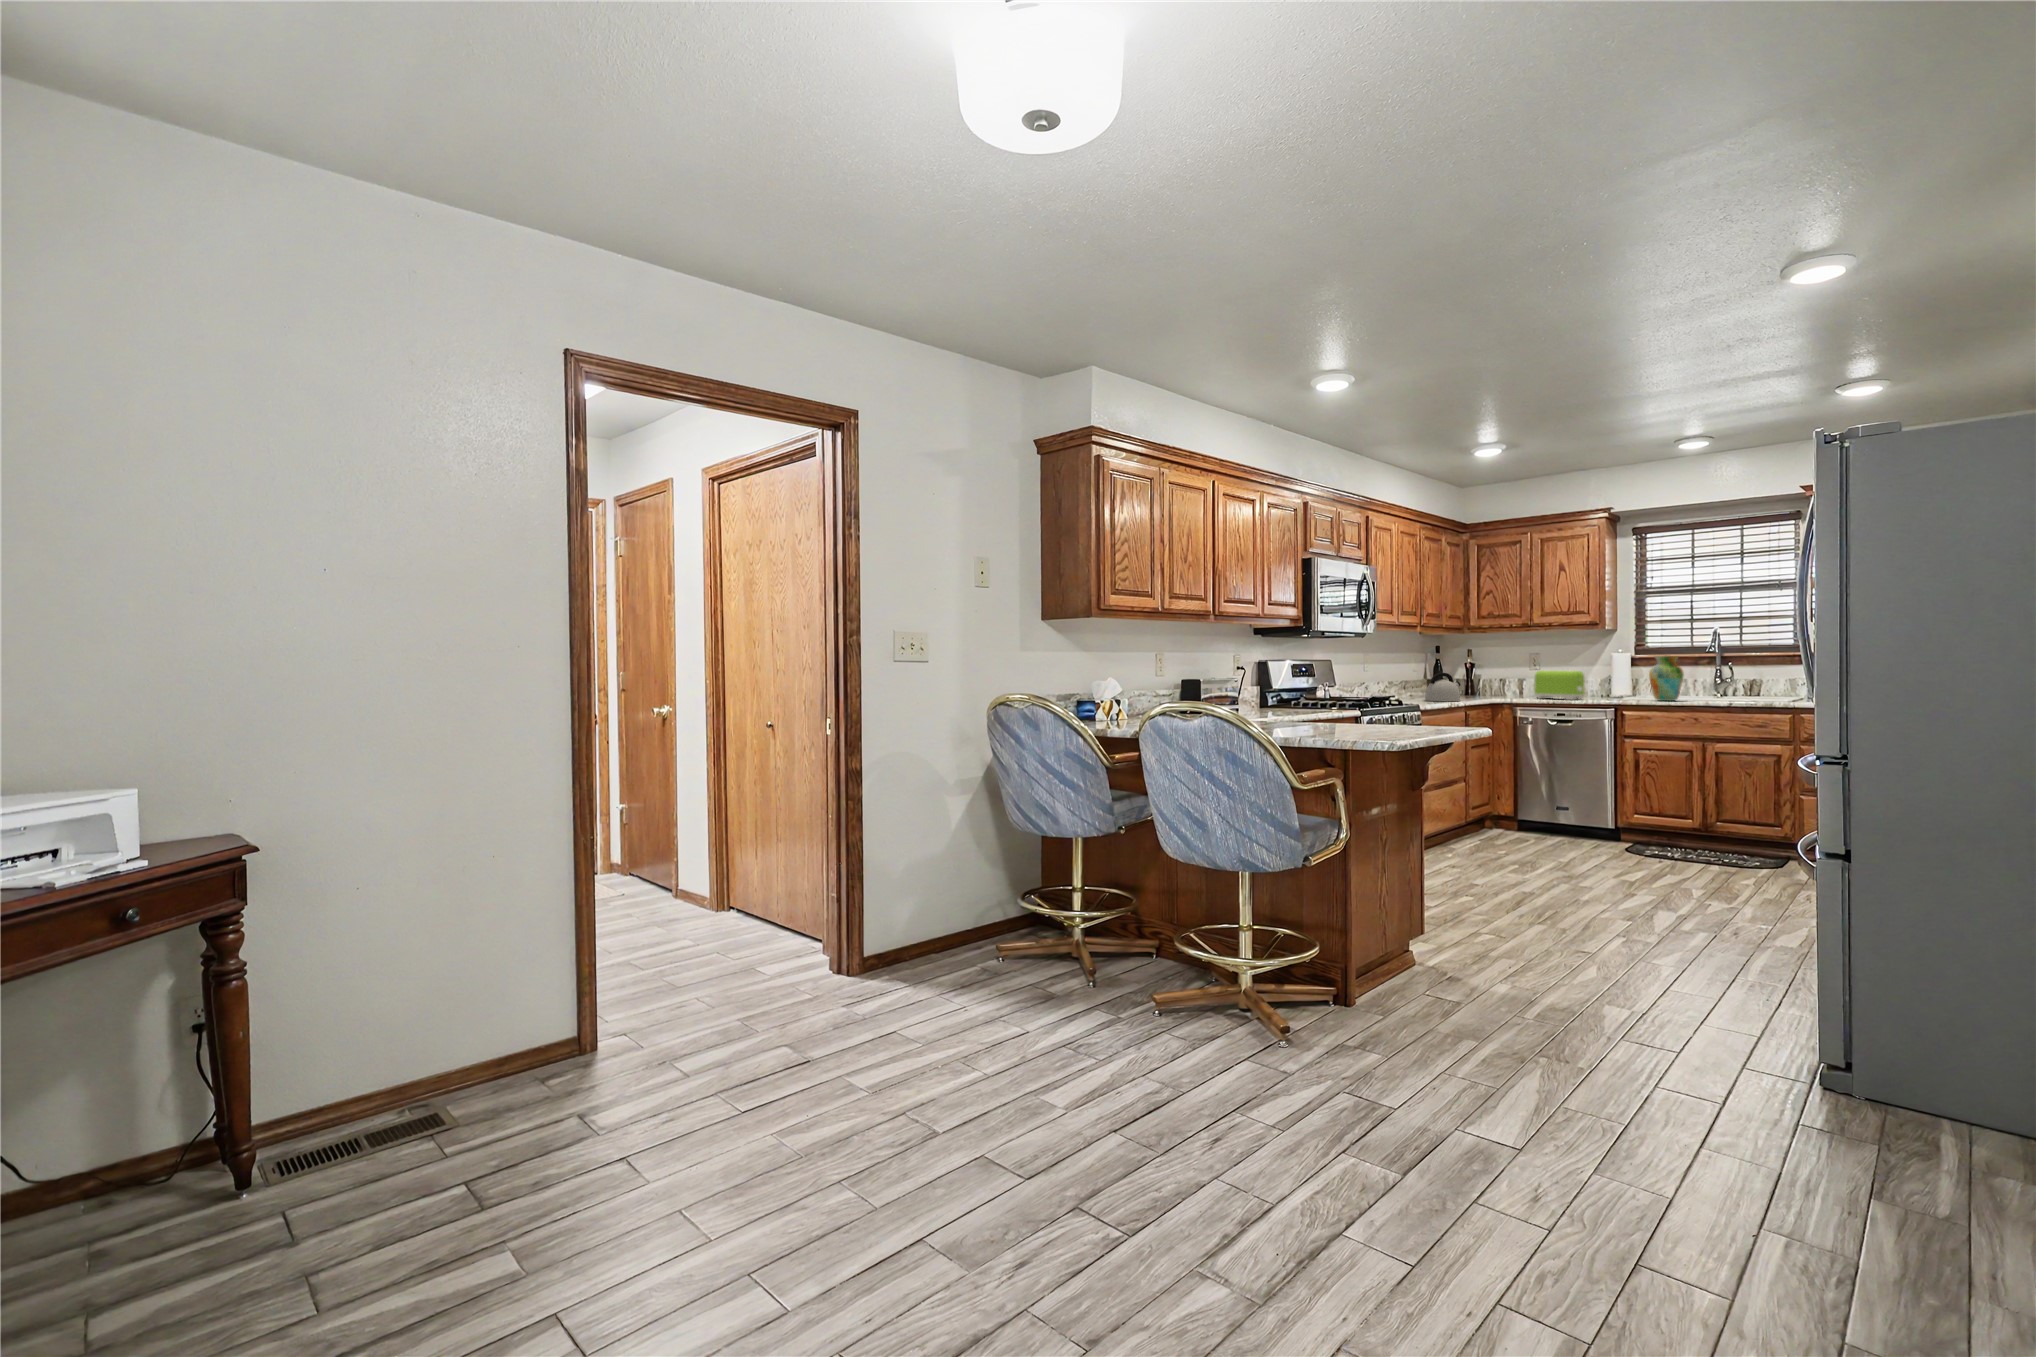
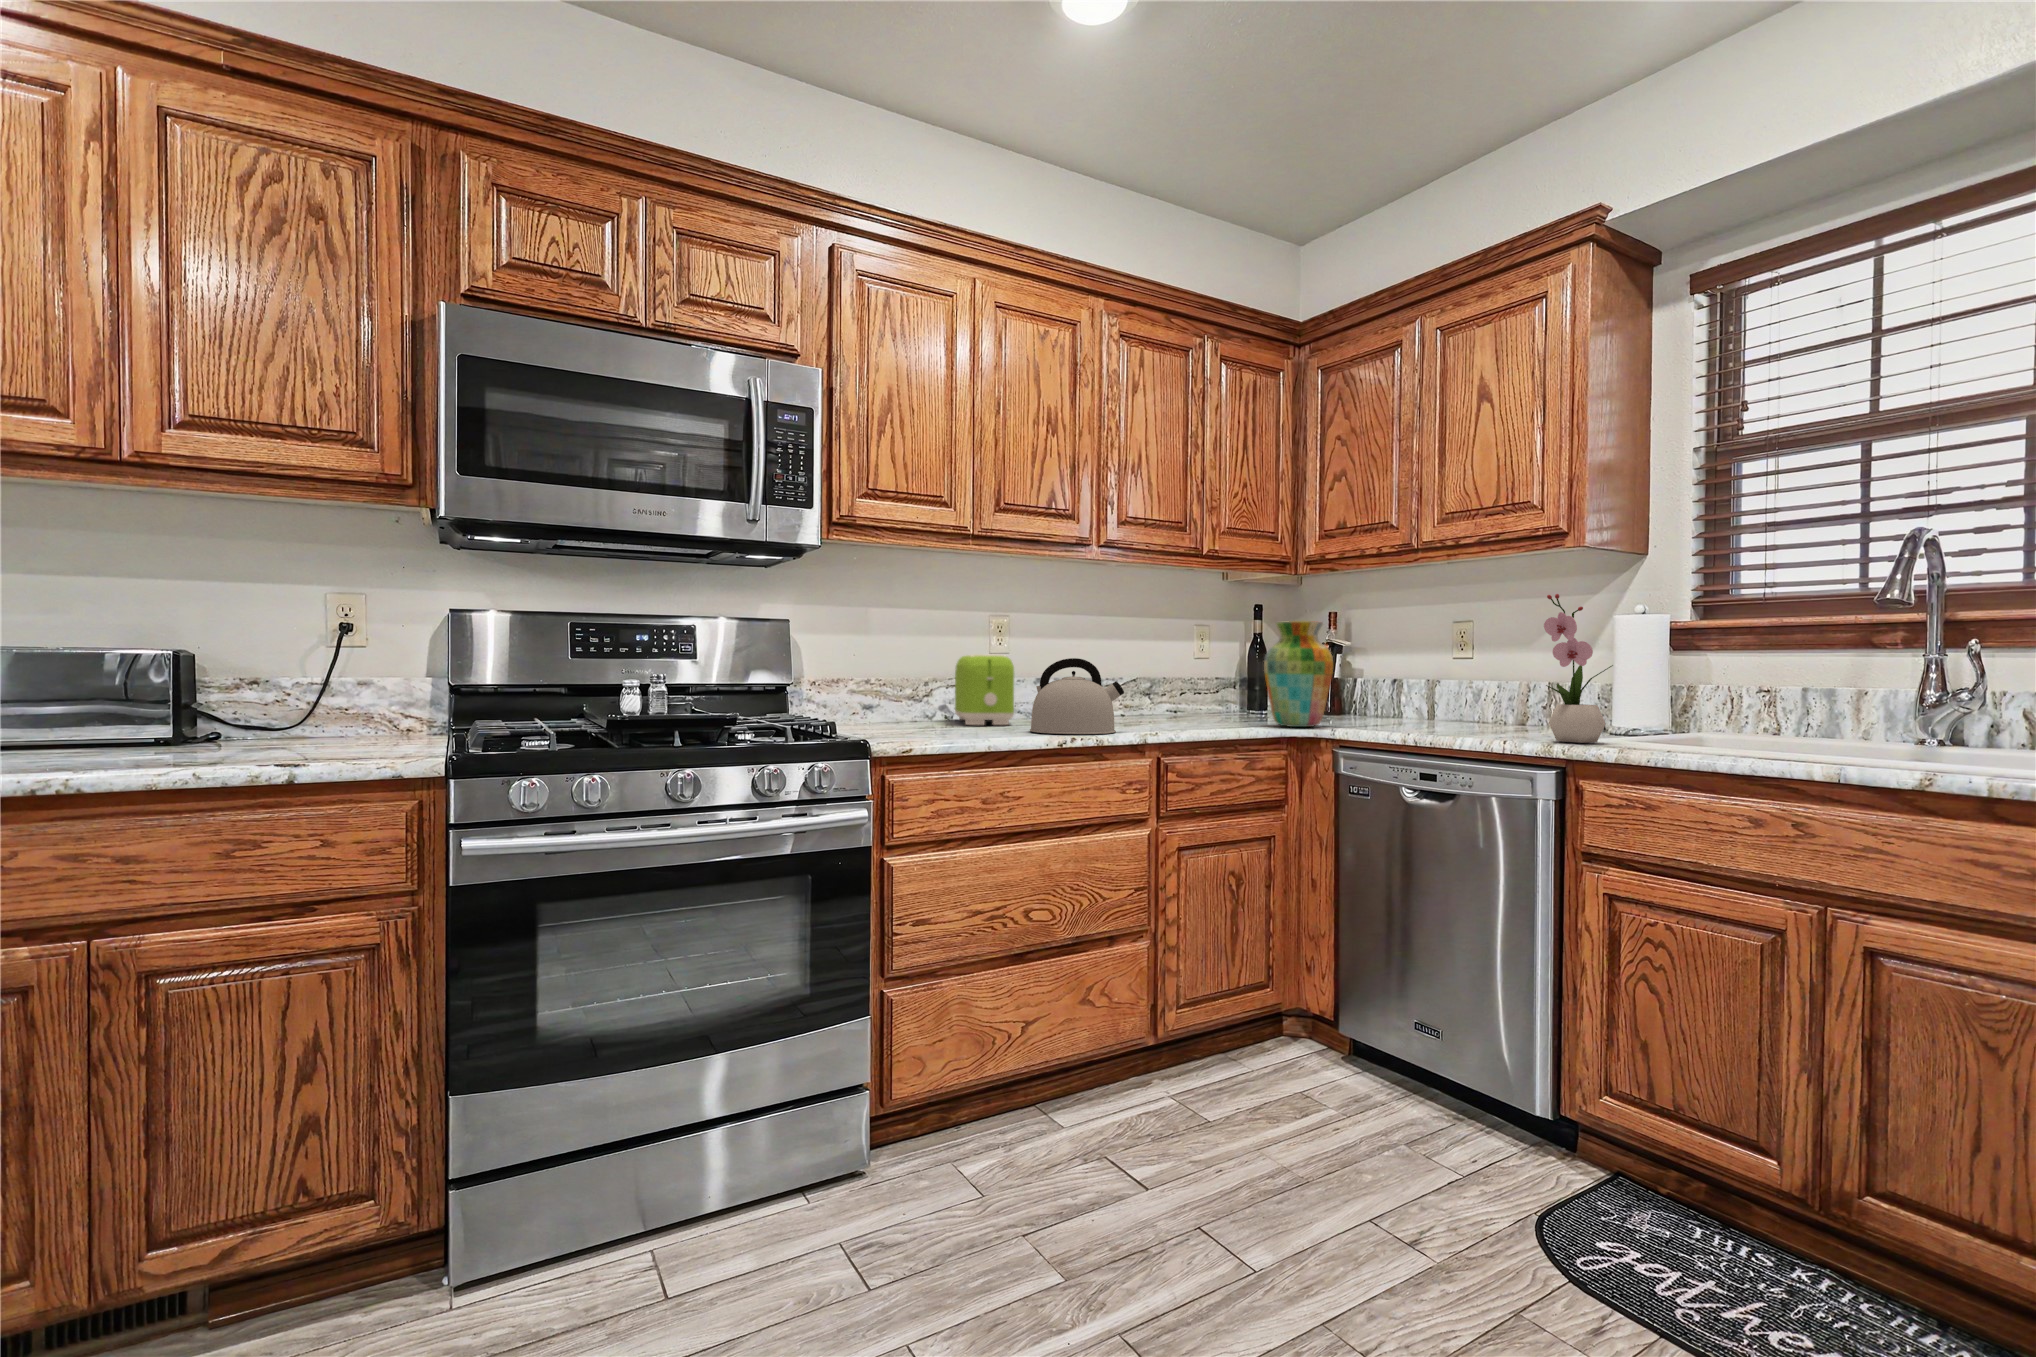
flower arrangement: none [1607,649,1628,700] -> present [1544,594,1613,743]
vase: present [1649,656,1684,701] -> present [1264,621,1333,727]
toaster: present [1534,670,1584,700] -> present [955,654,1014,725]

